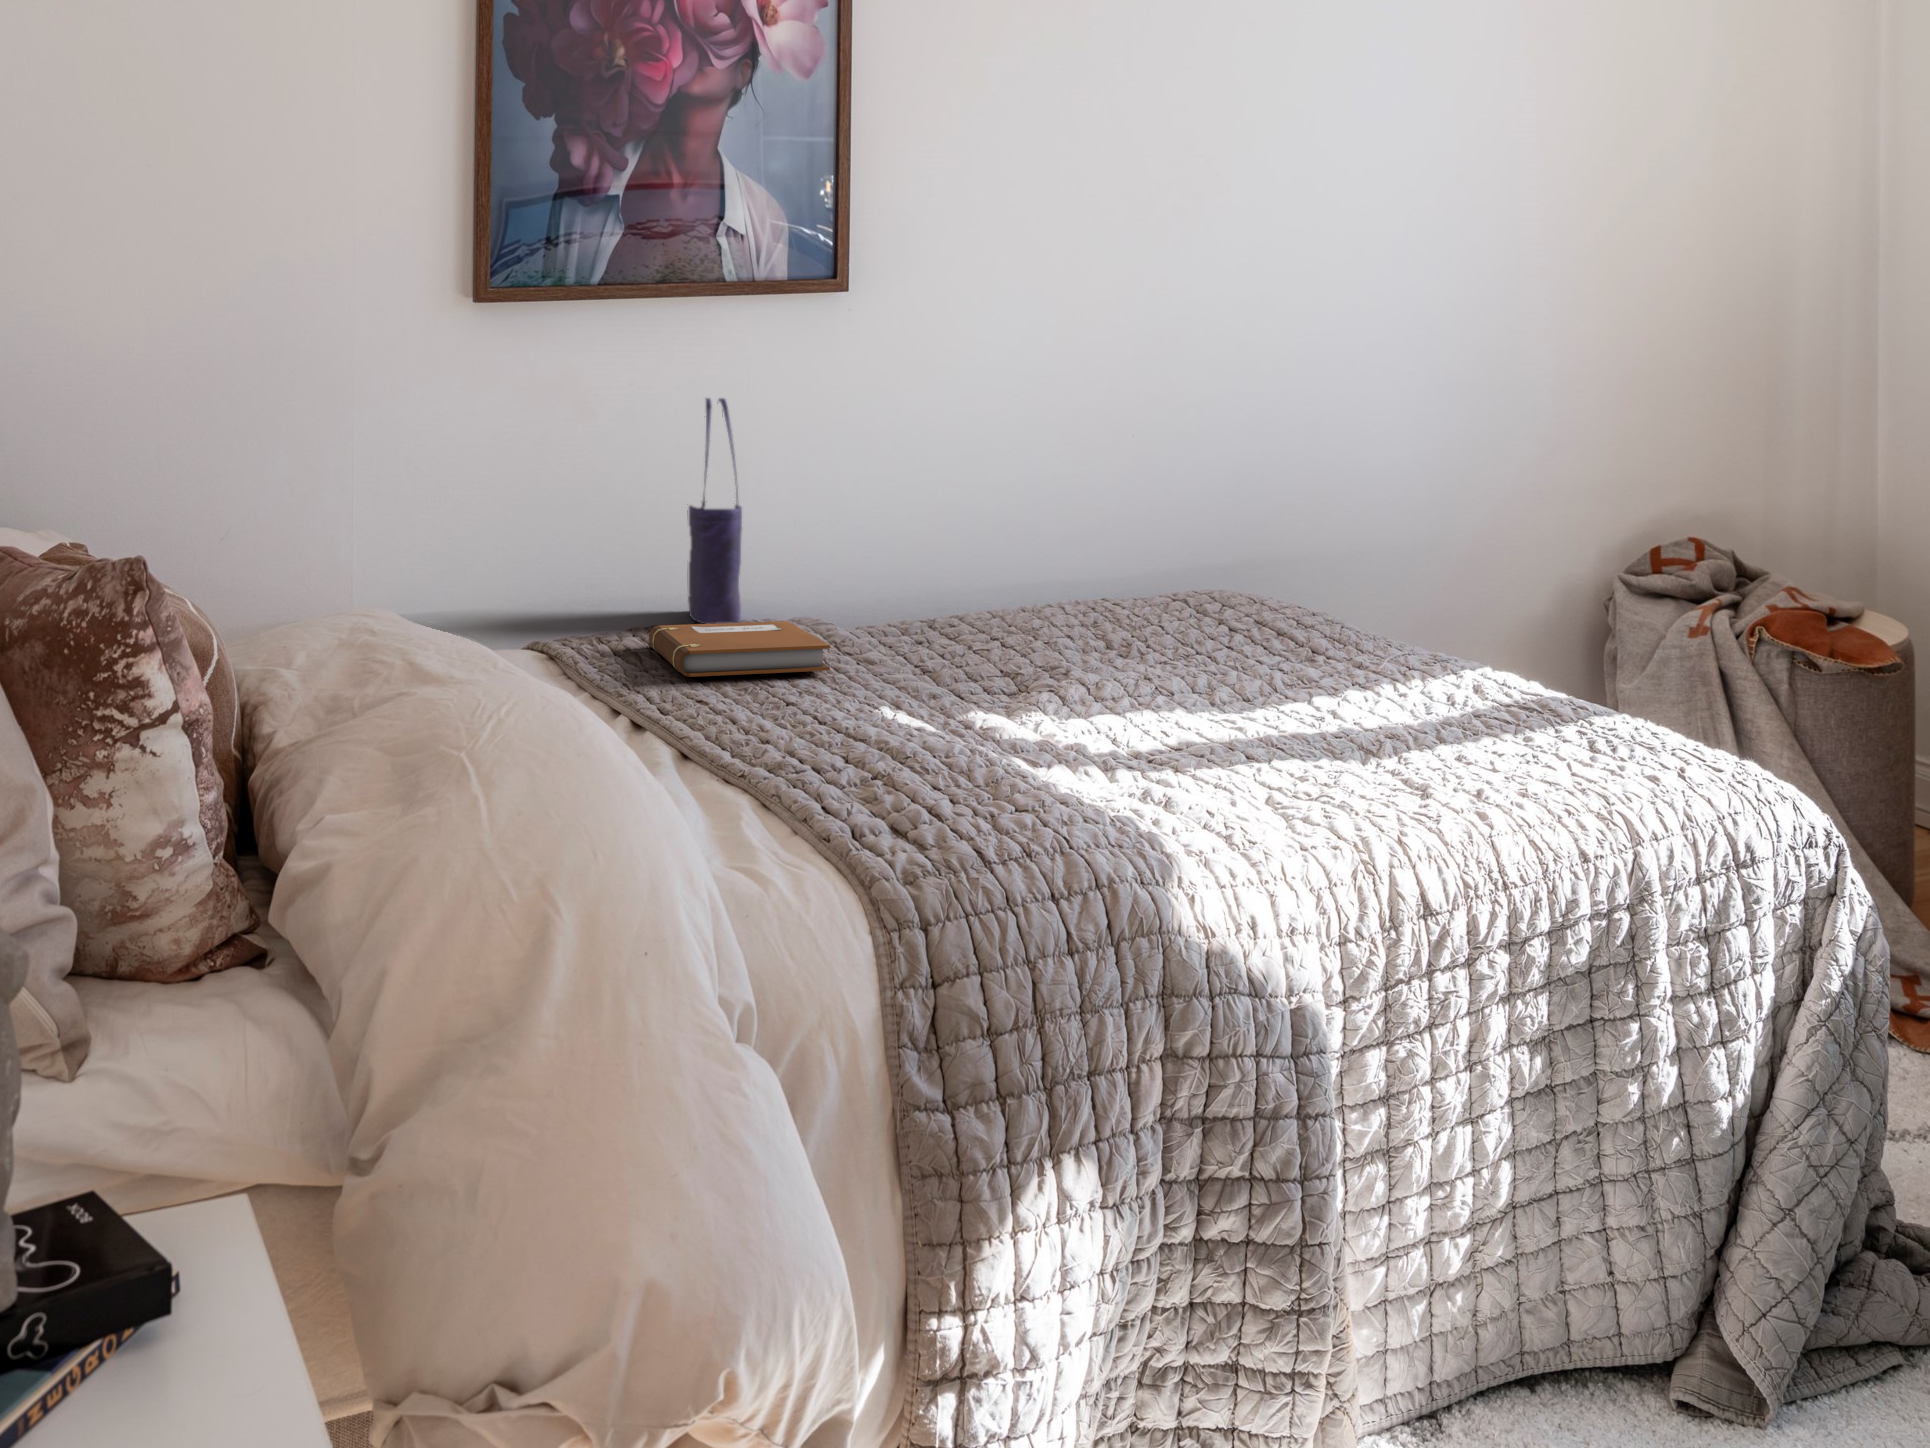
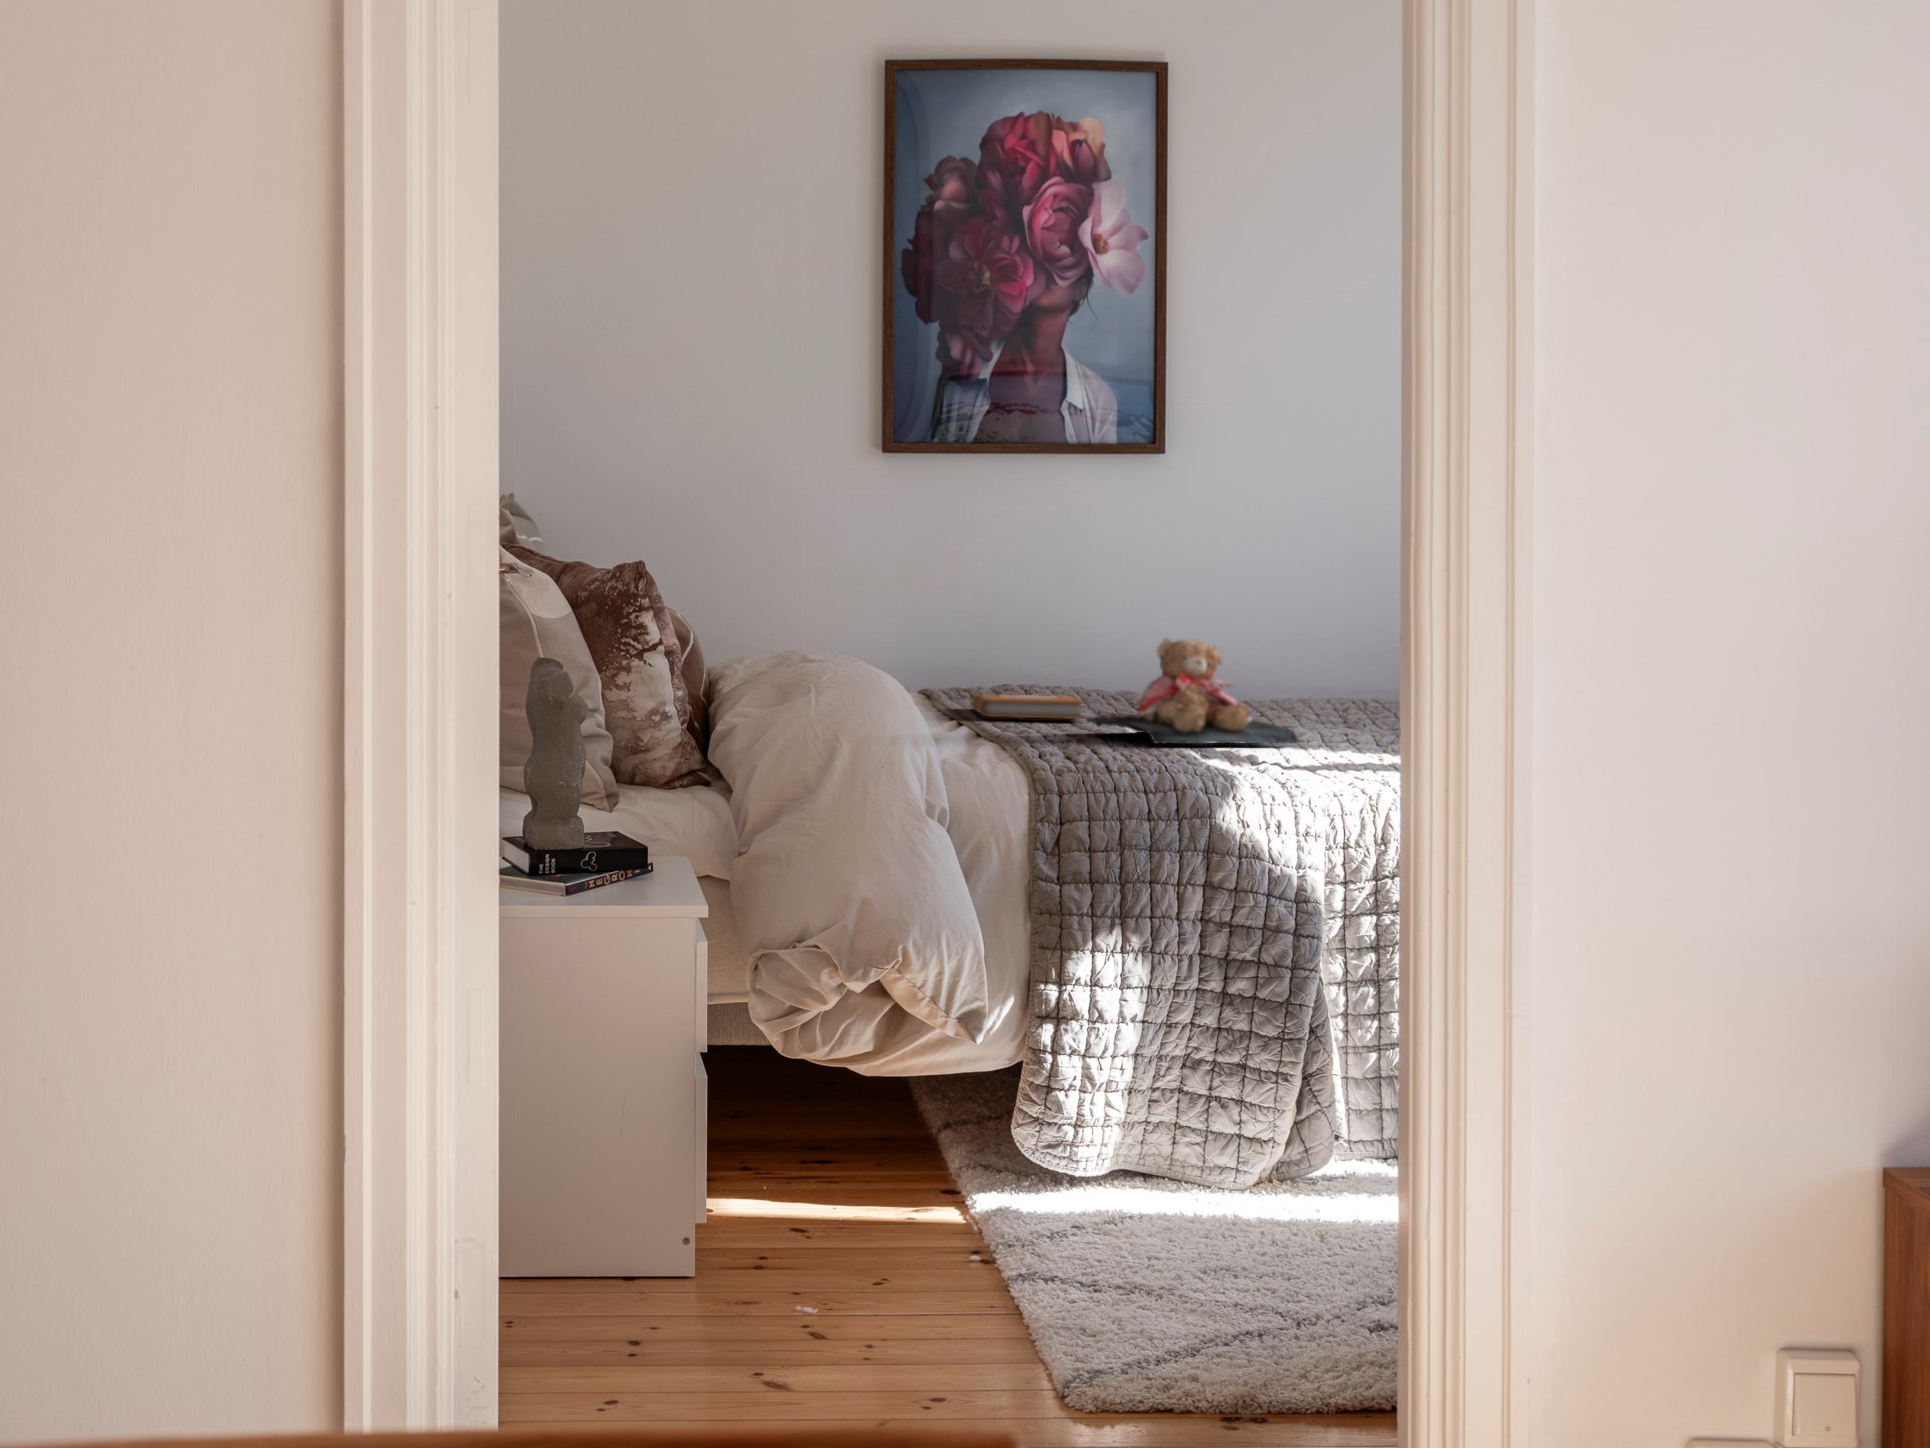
tote bag: present [688,398,742,624] -> none [1009,541,1046,702]
teddy bear: none [854,566,1160,743] -> present [1087,639,1298,744]

